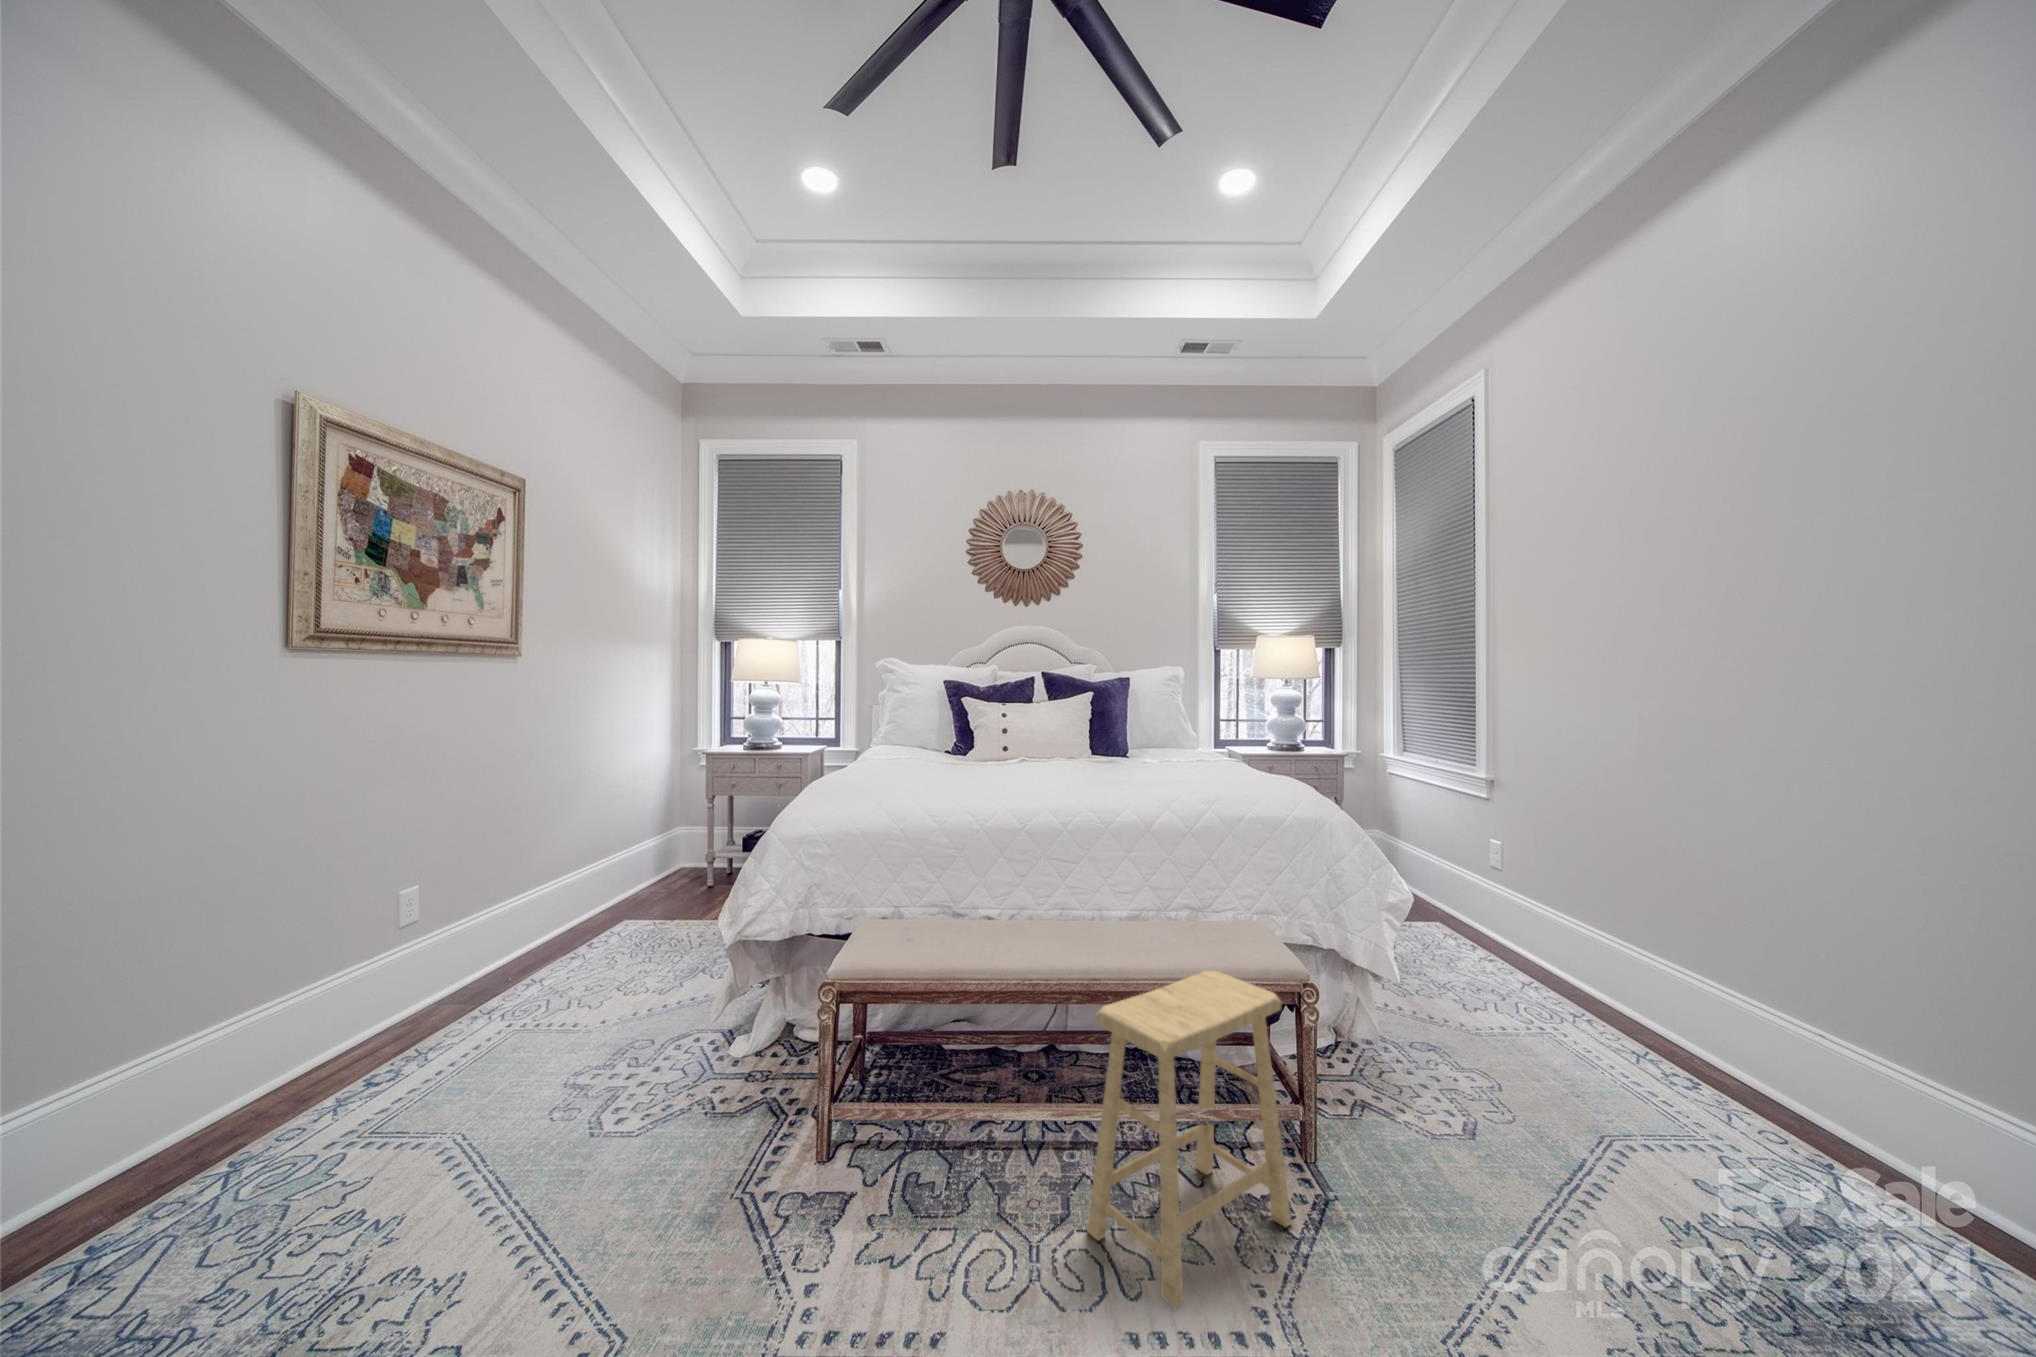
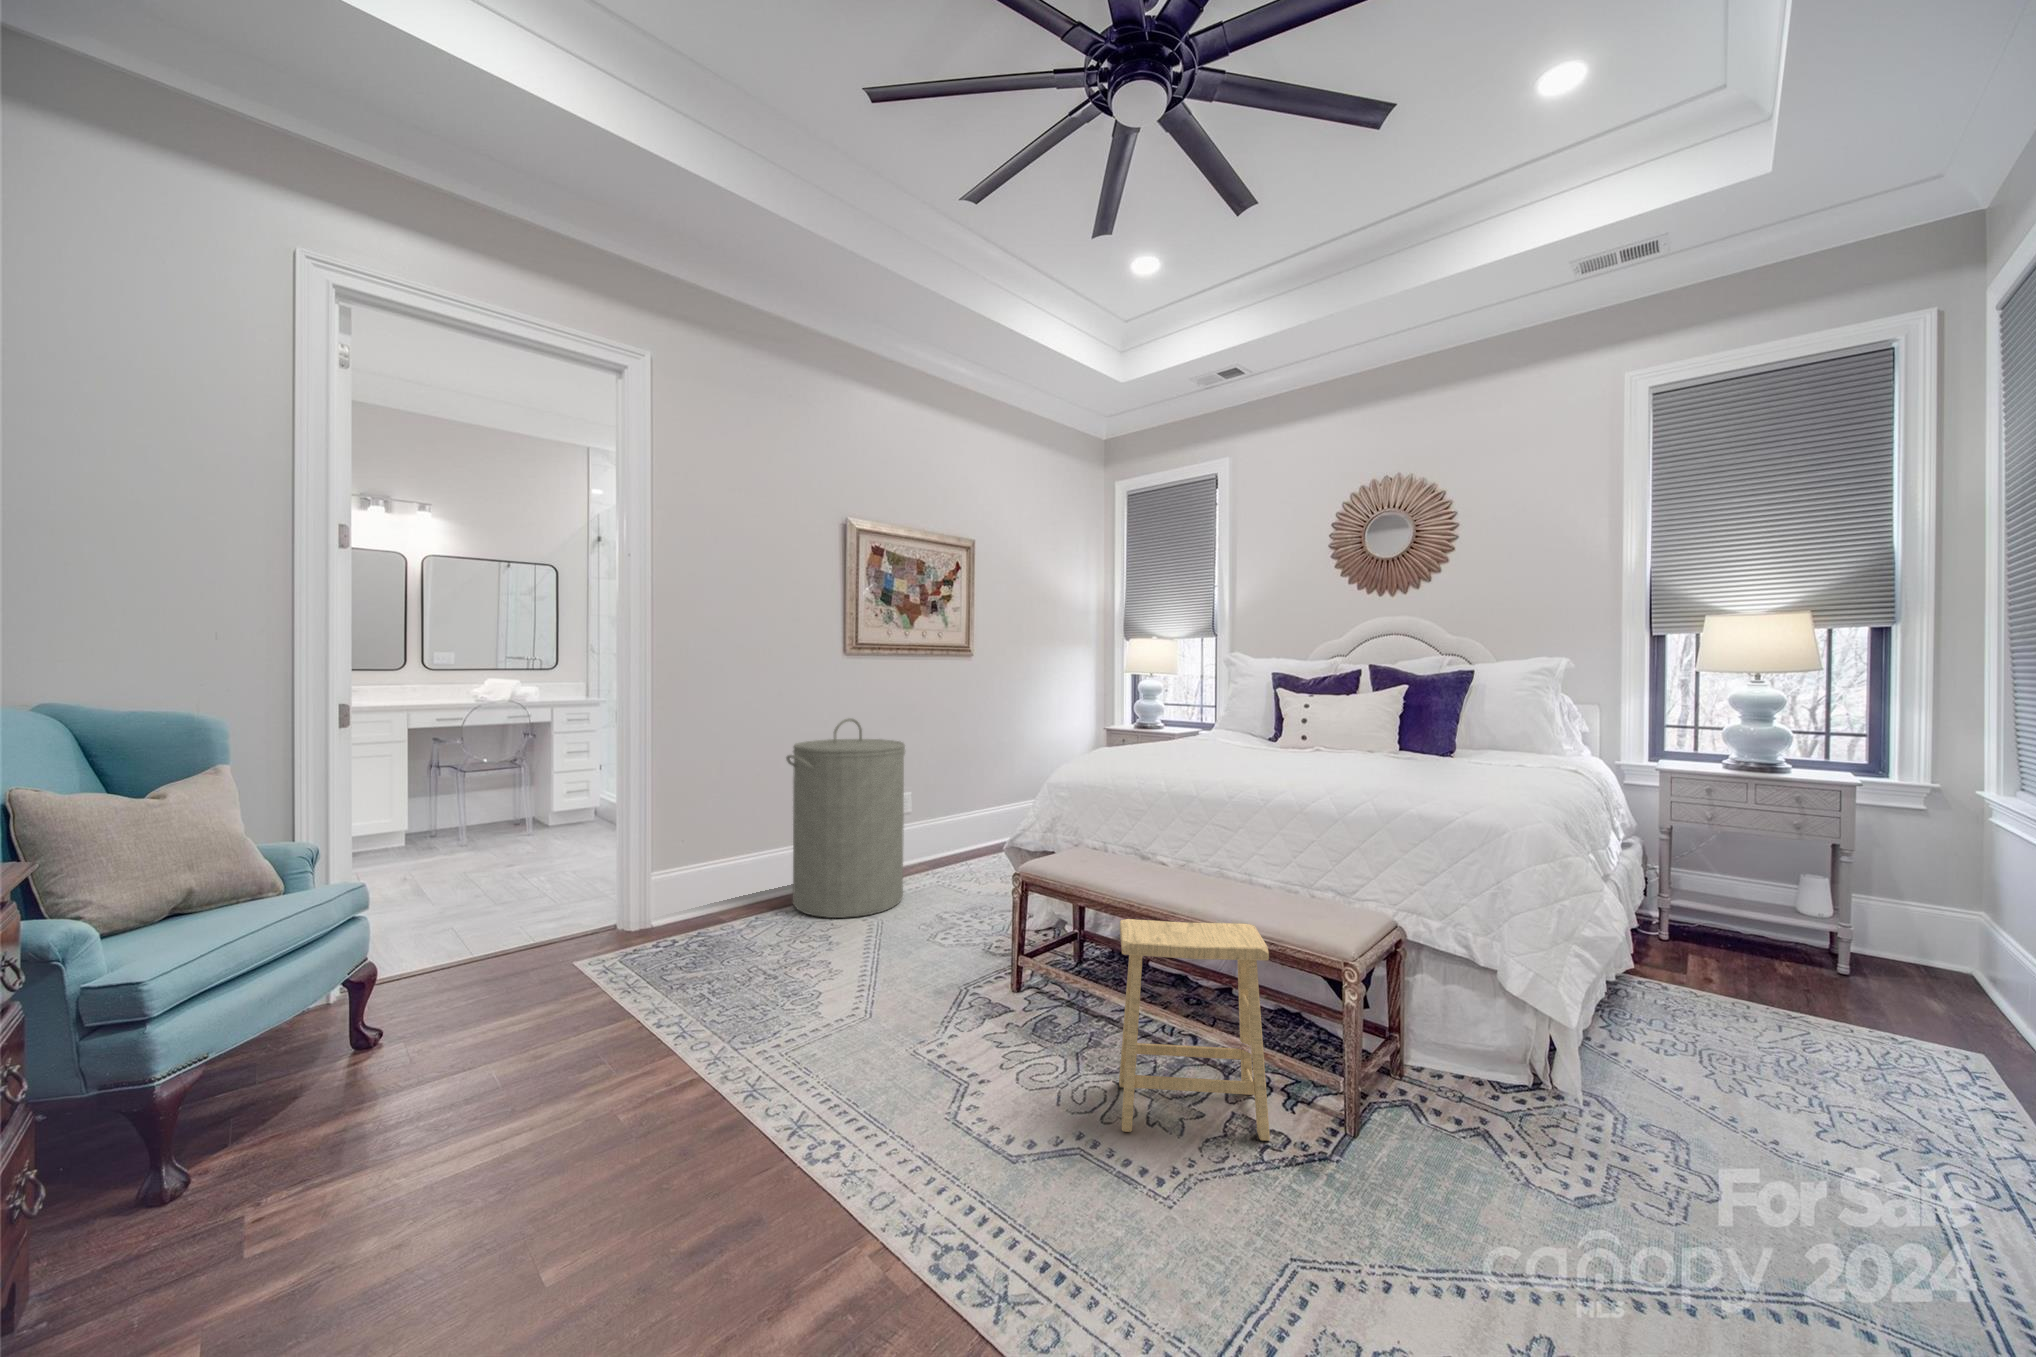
laundry hamper: none [193,762,475,1166] -> present [786,718,905,918]

